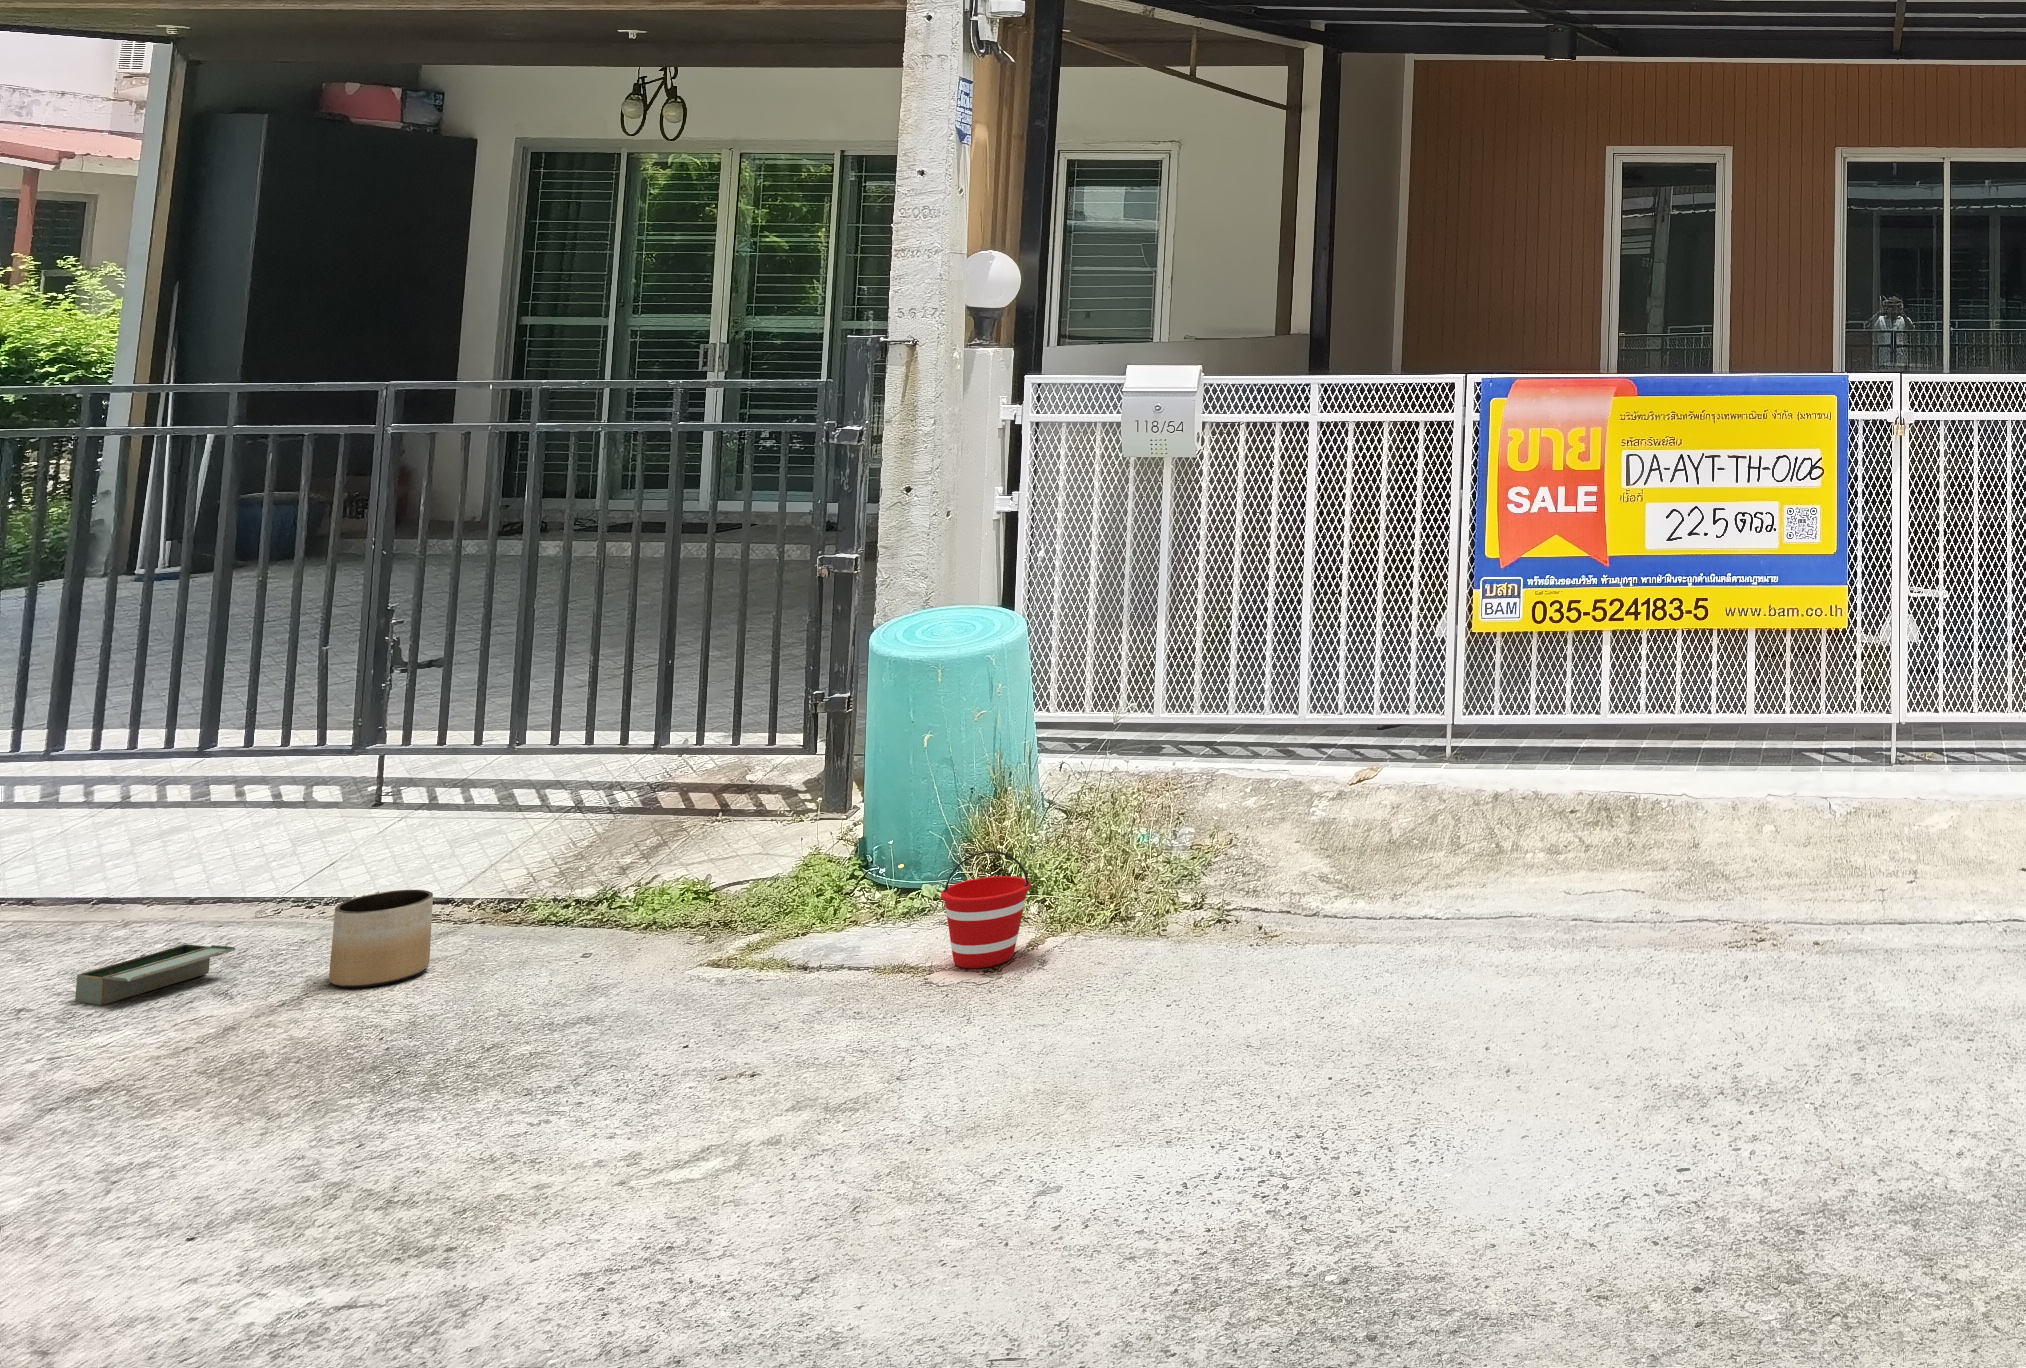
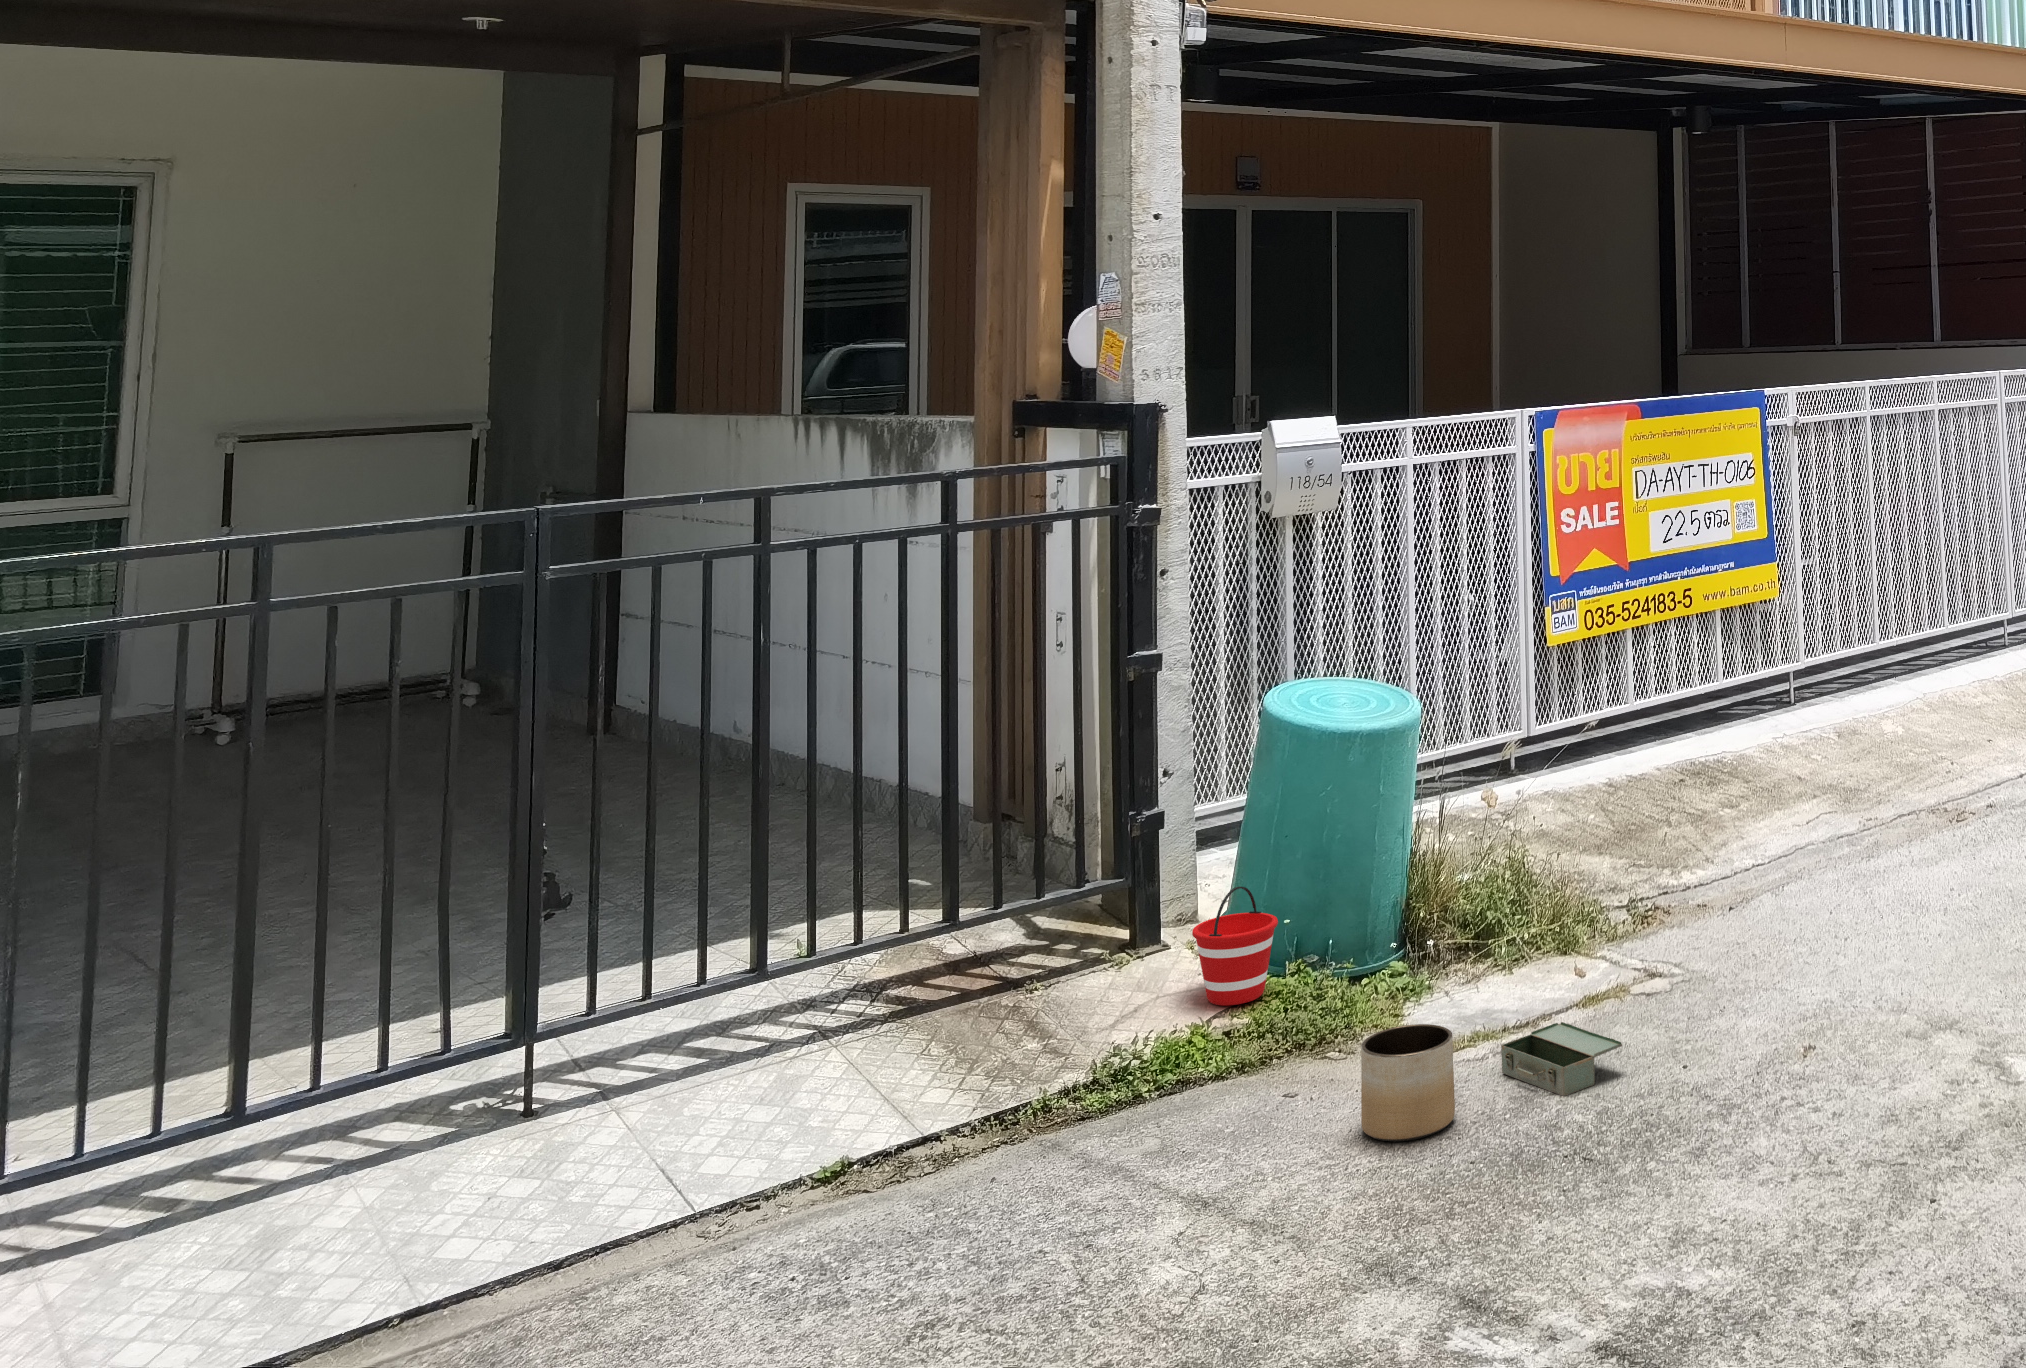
bucket: present [941,851,1031,968] -> present [1192,887,1278,1005]
toolbox: present [75,944,235,1005] -> present [1501,1022,1622,1096]

